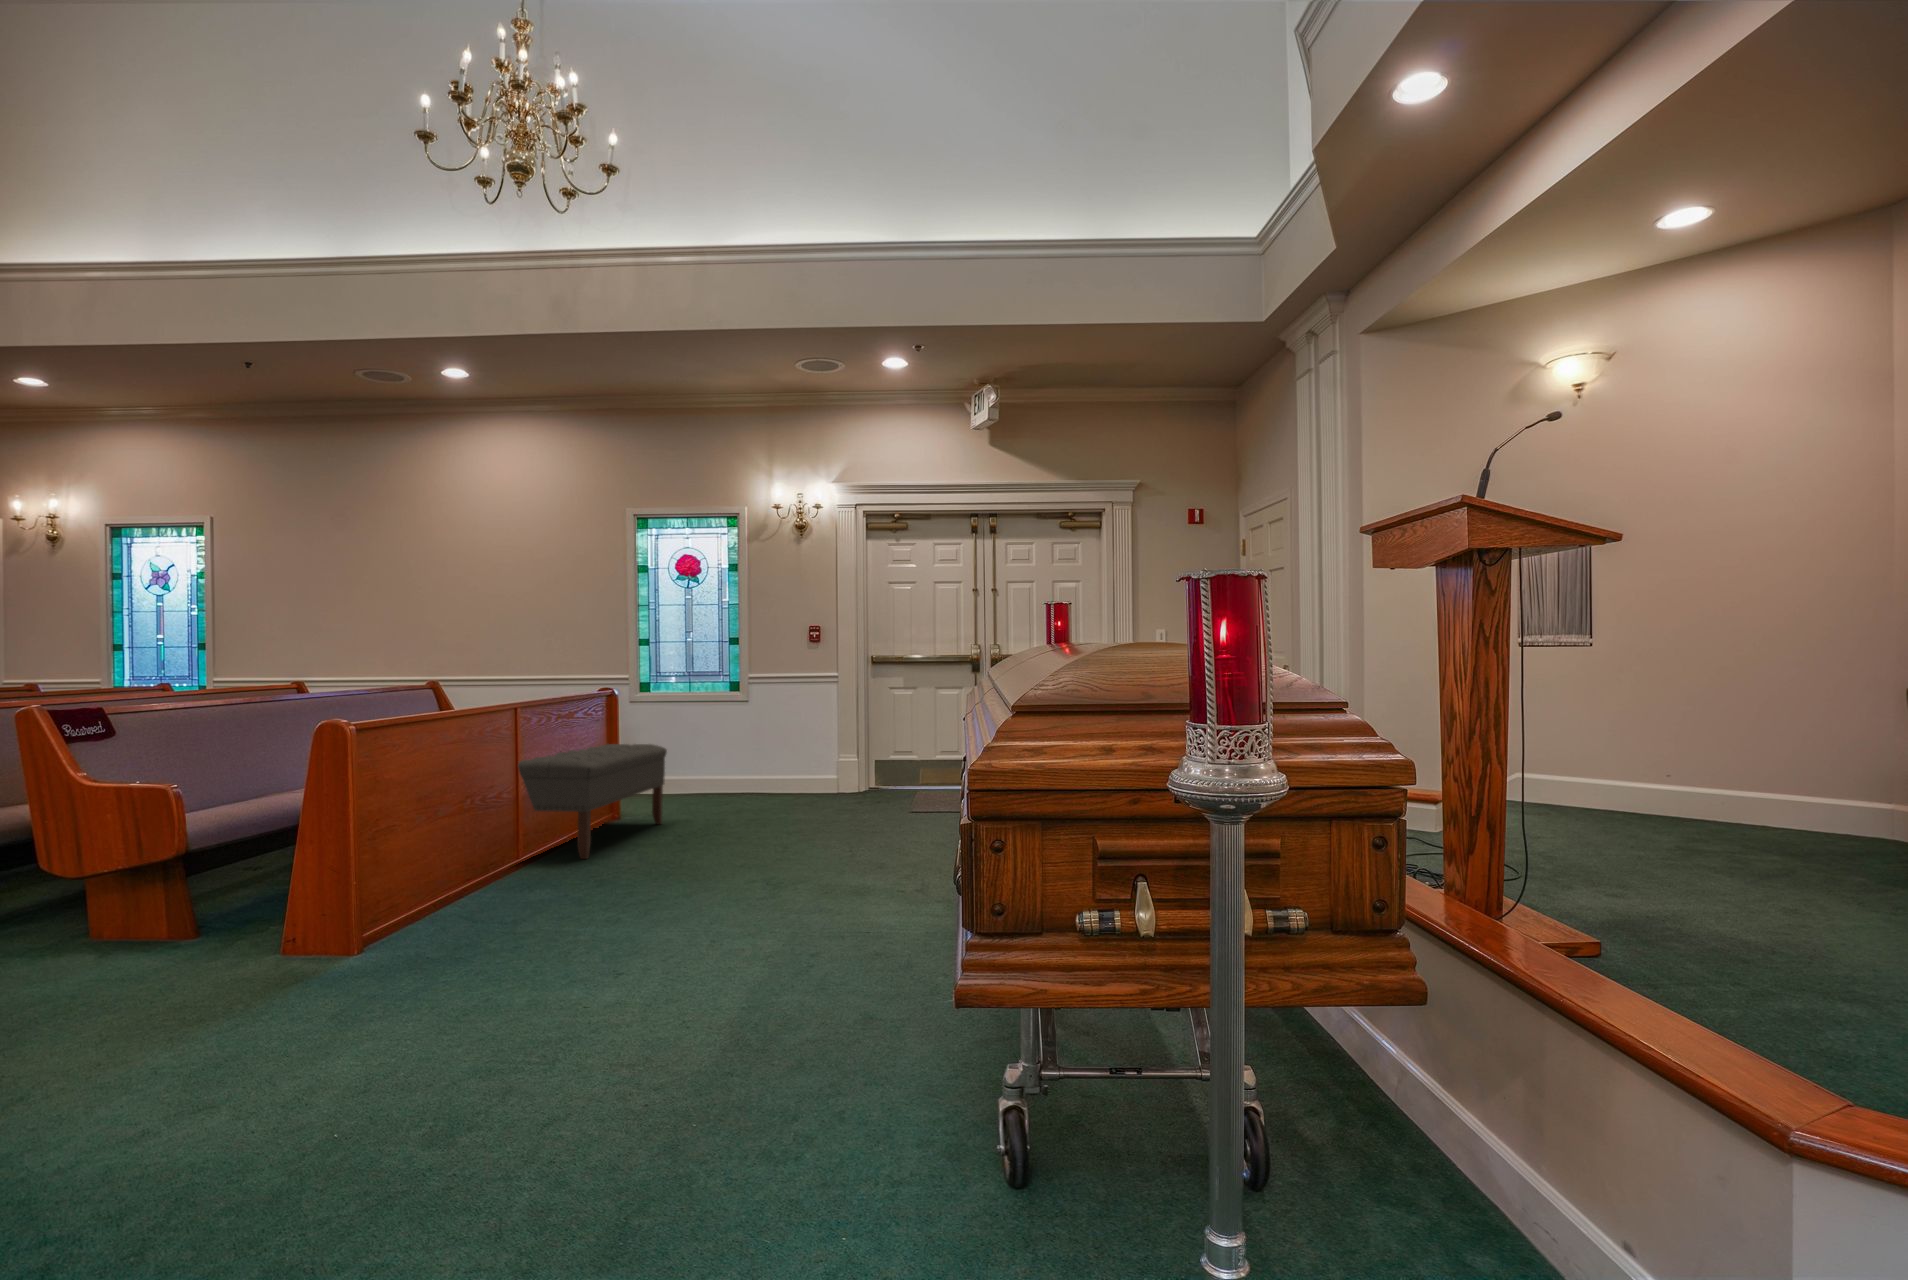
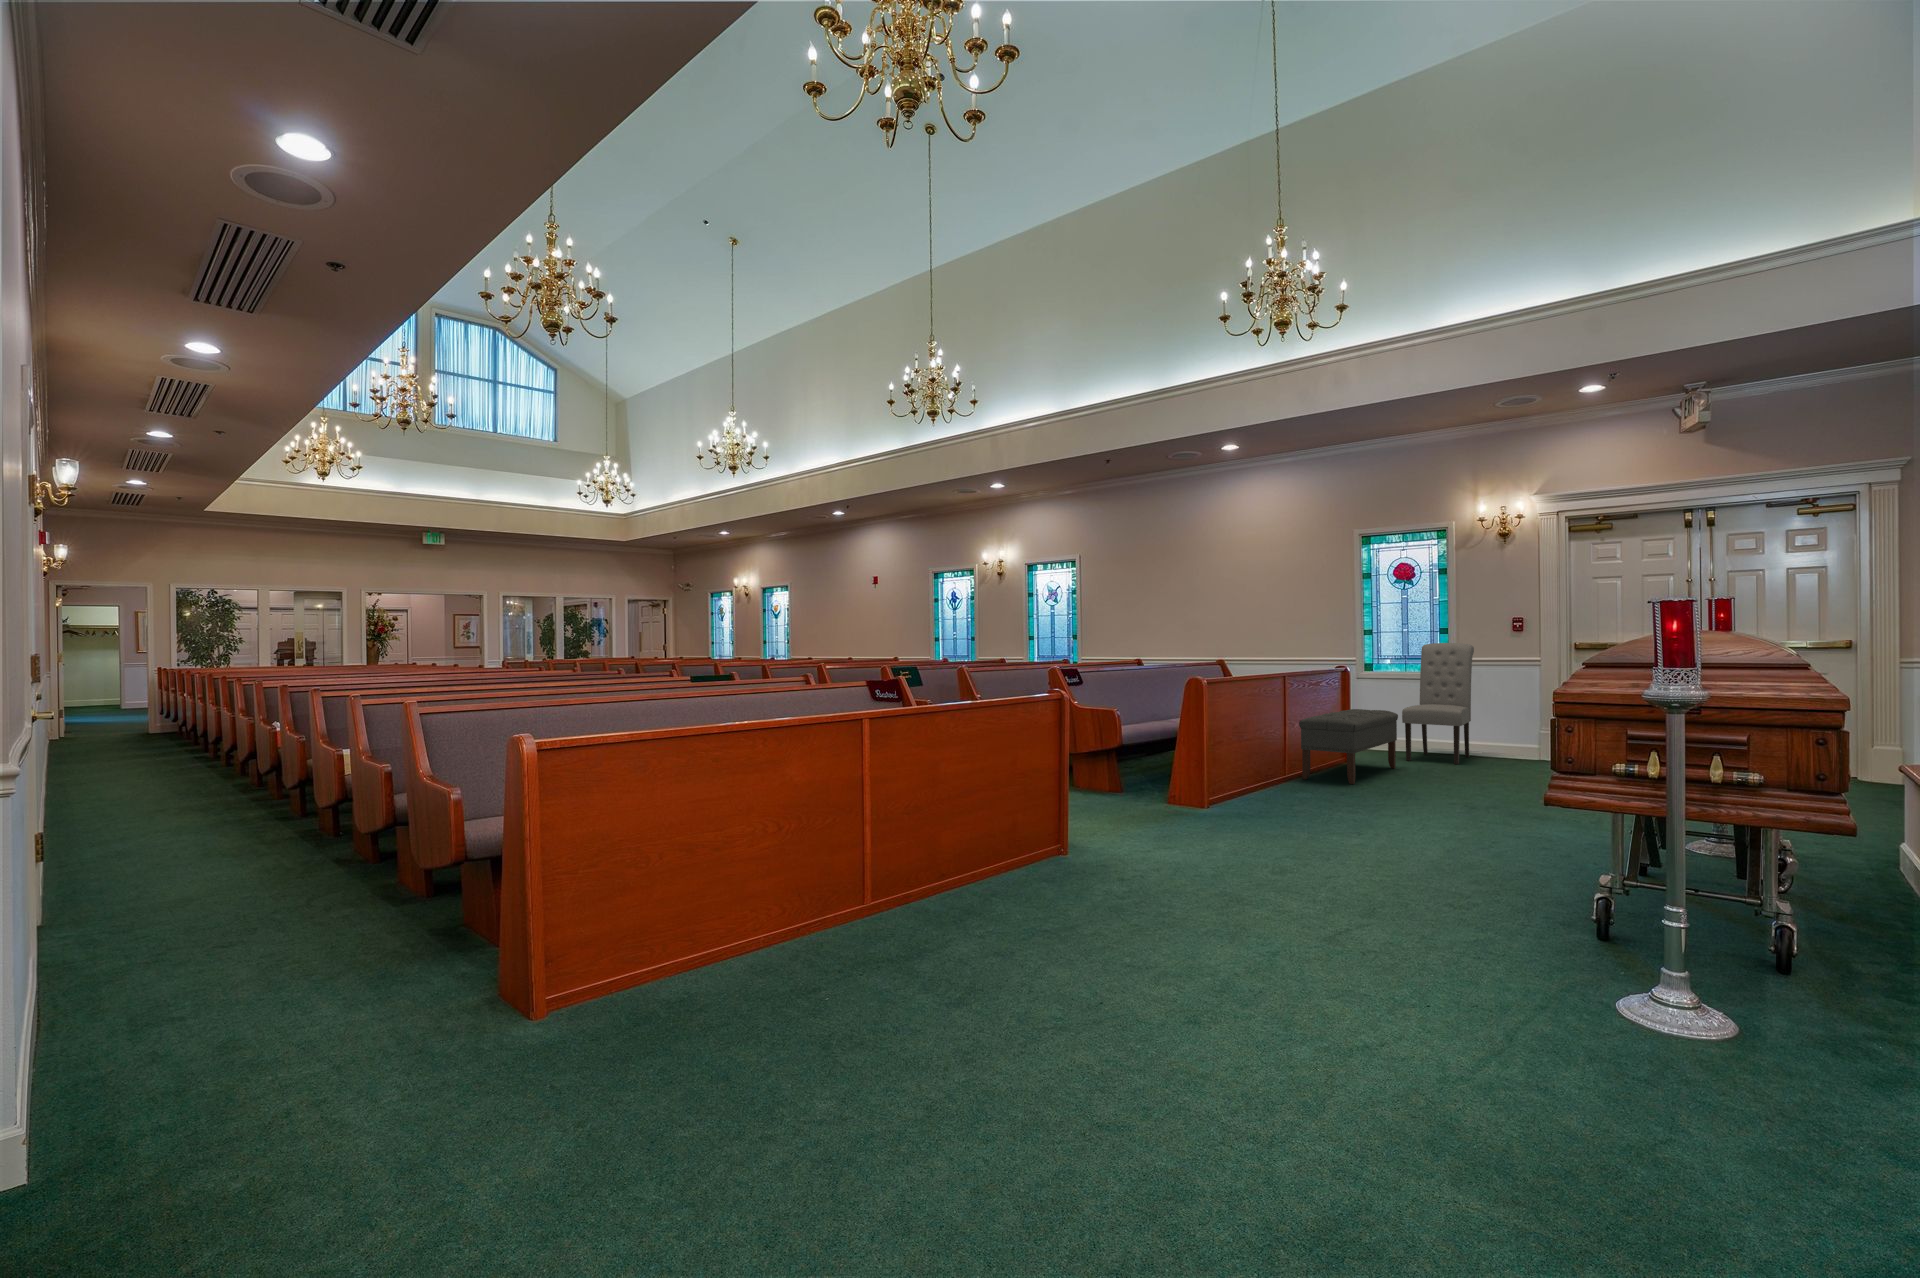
chair: none [677,656,766,810] -> present [1402,643,1474,764]

